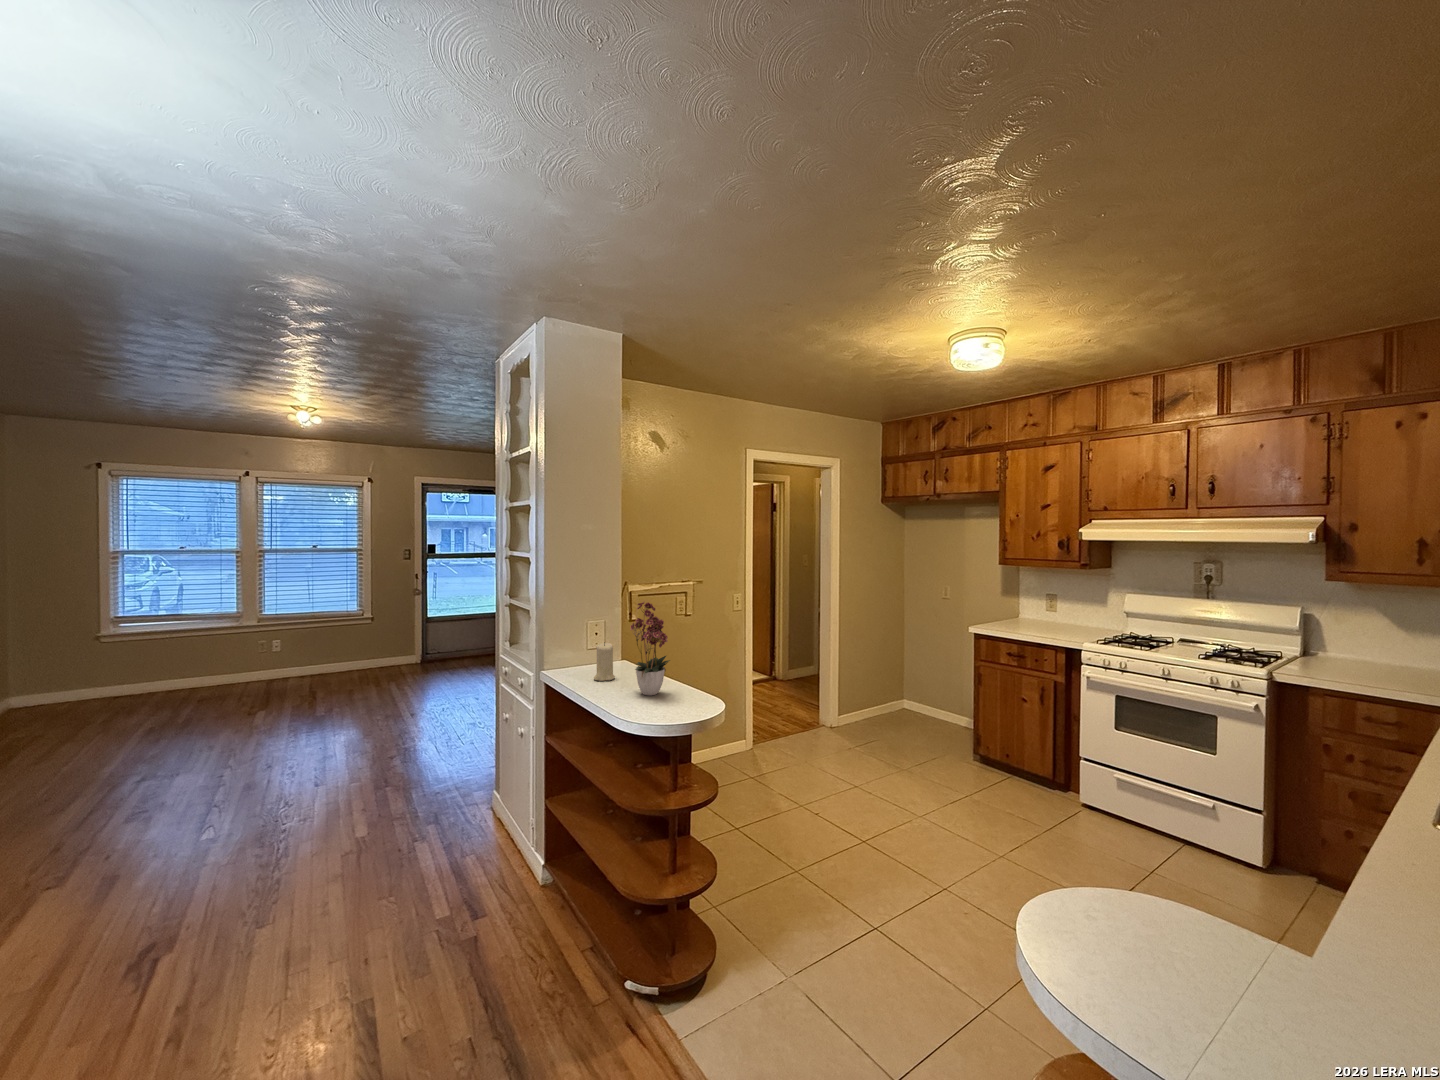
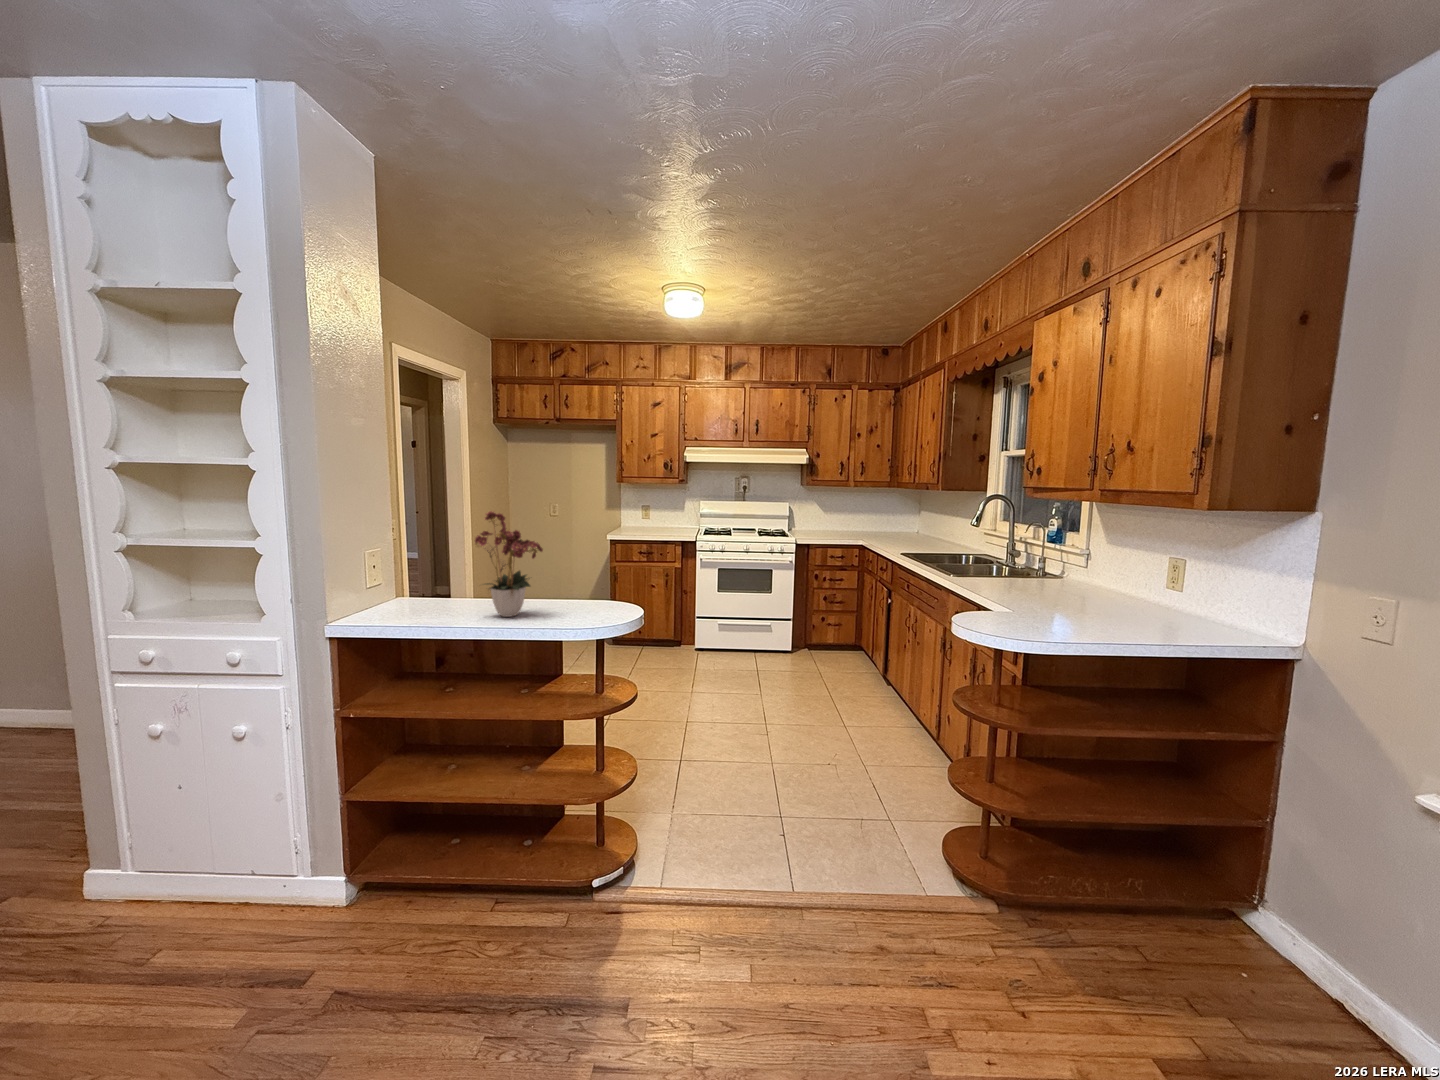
candle: present [594,642,615,681] -> none [386,571,419,621]

